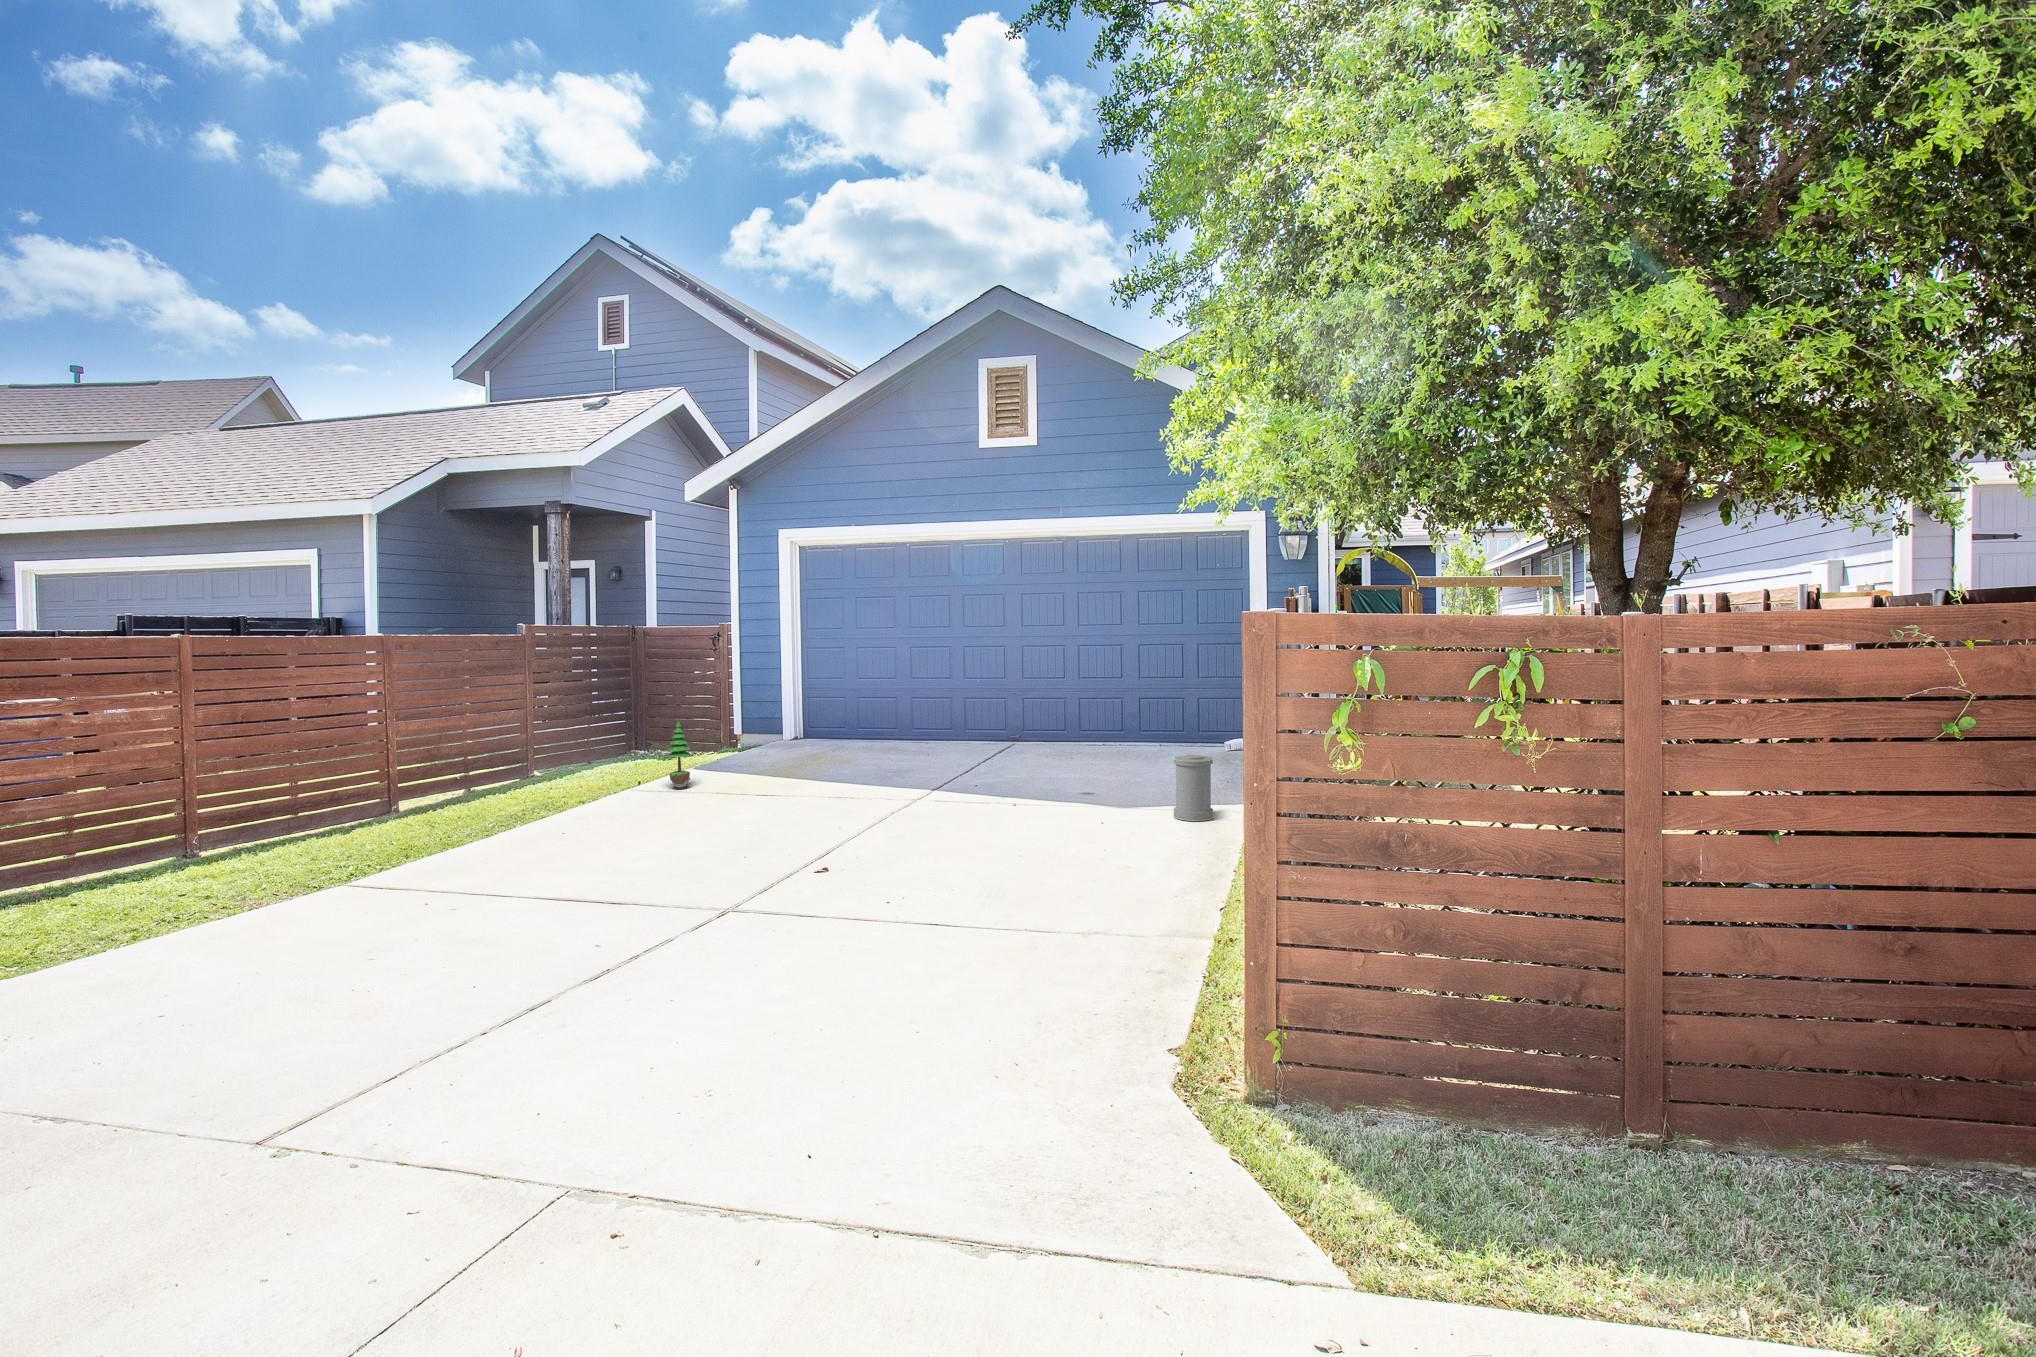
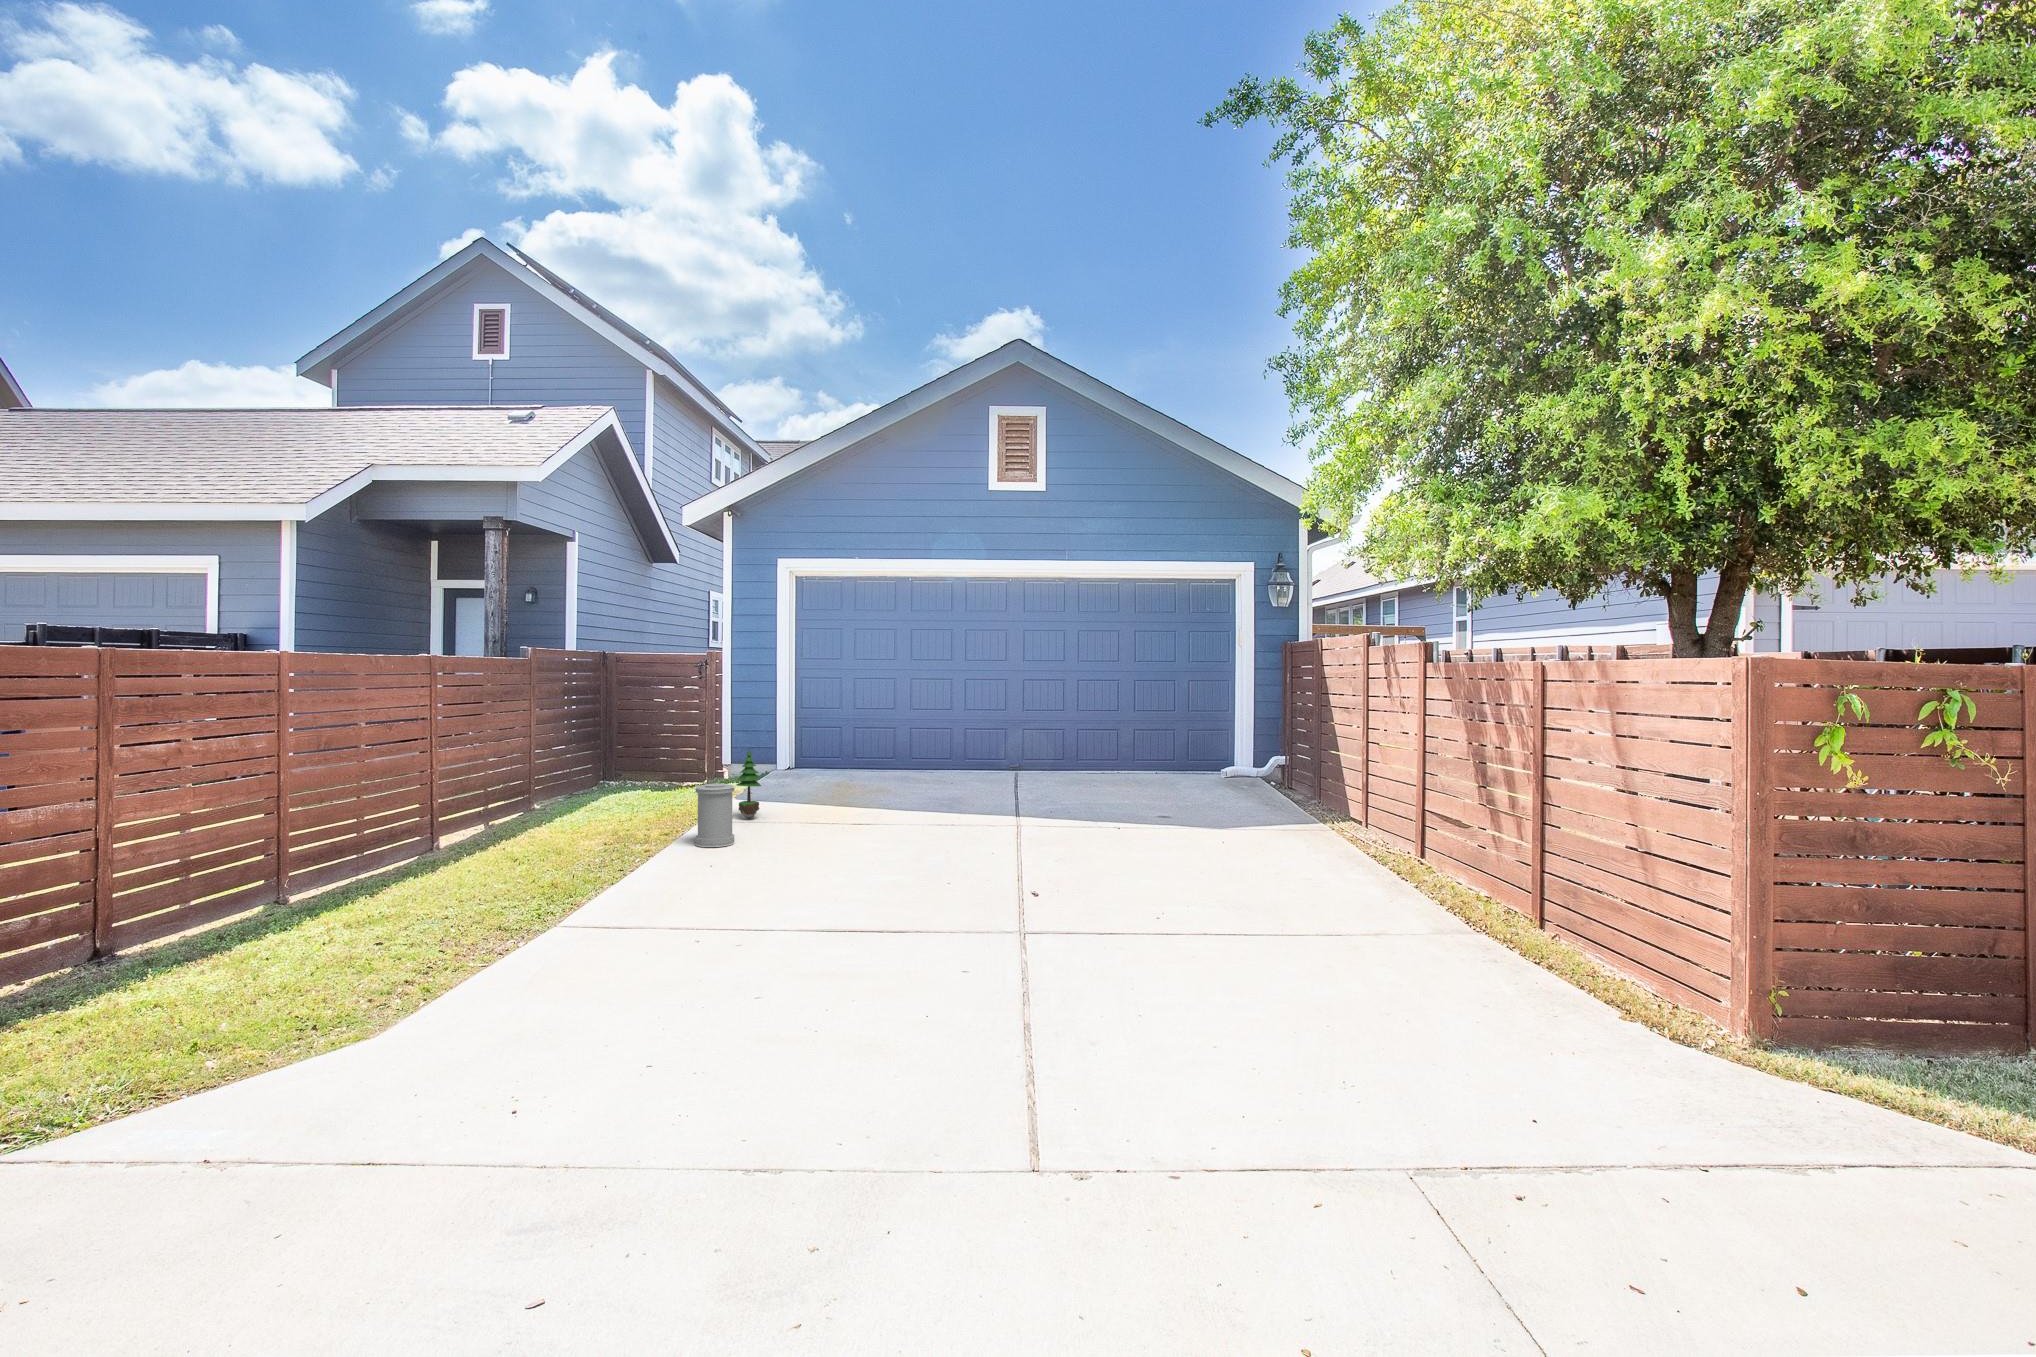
trash can: present [1173,755,1213,821] -> present [695,783,735,847]

